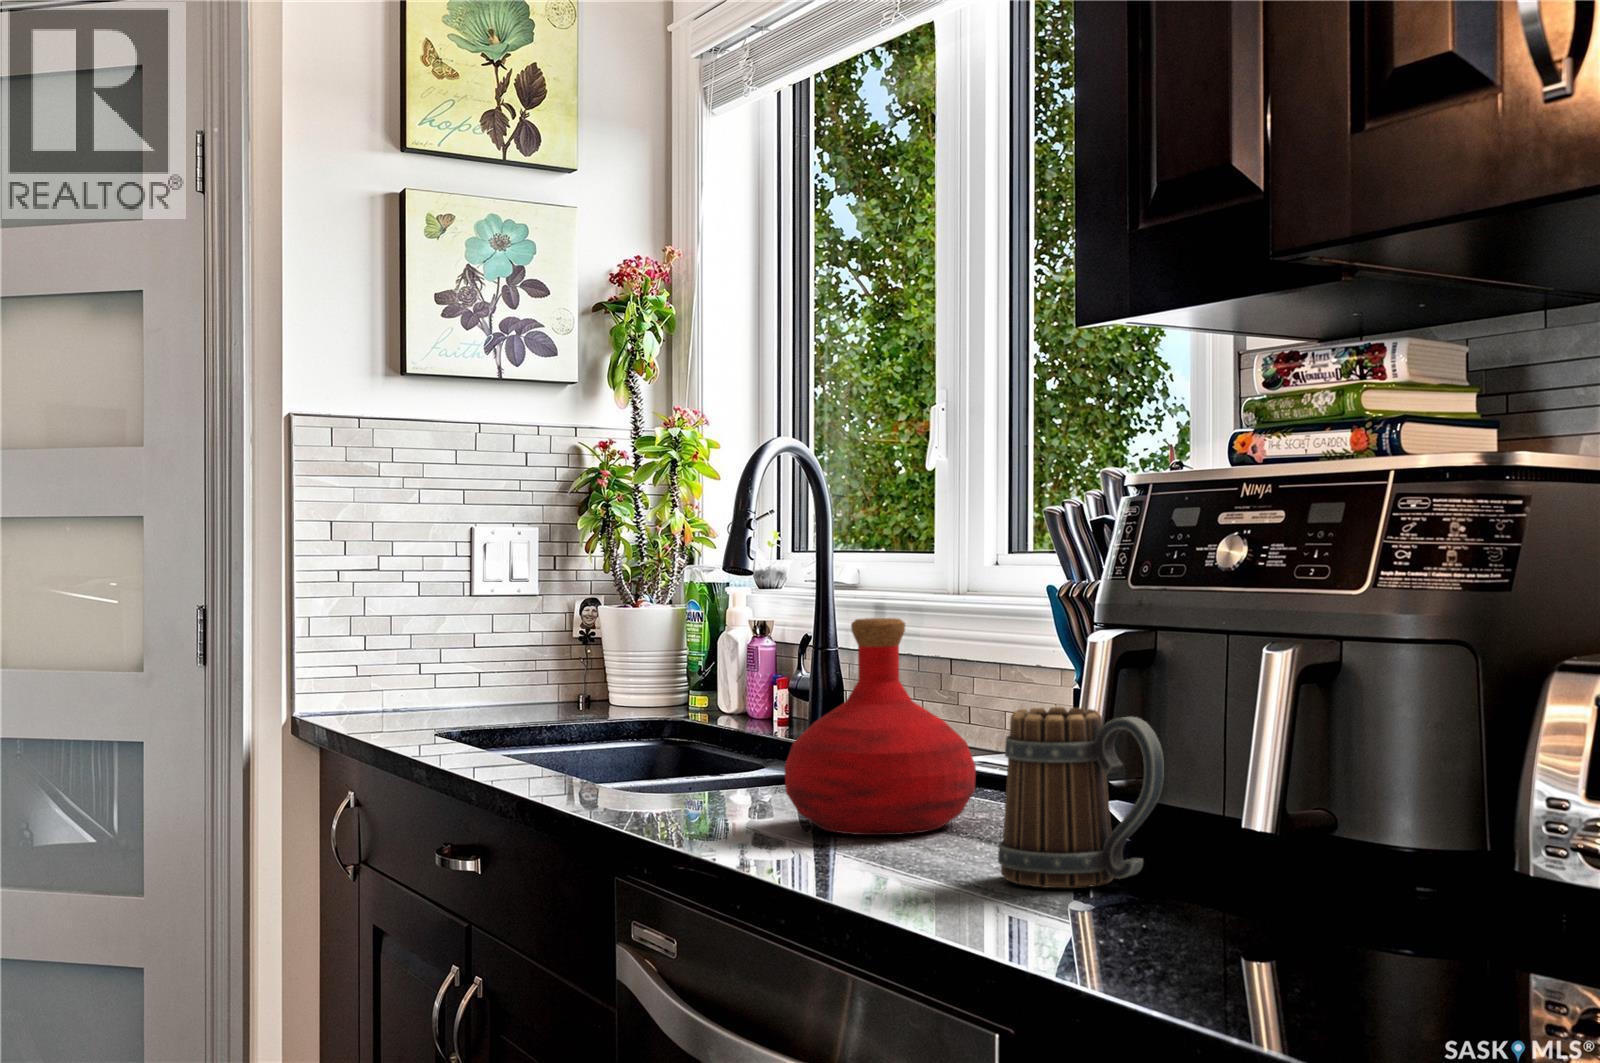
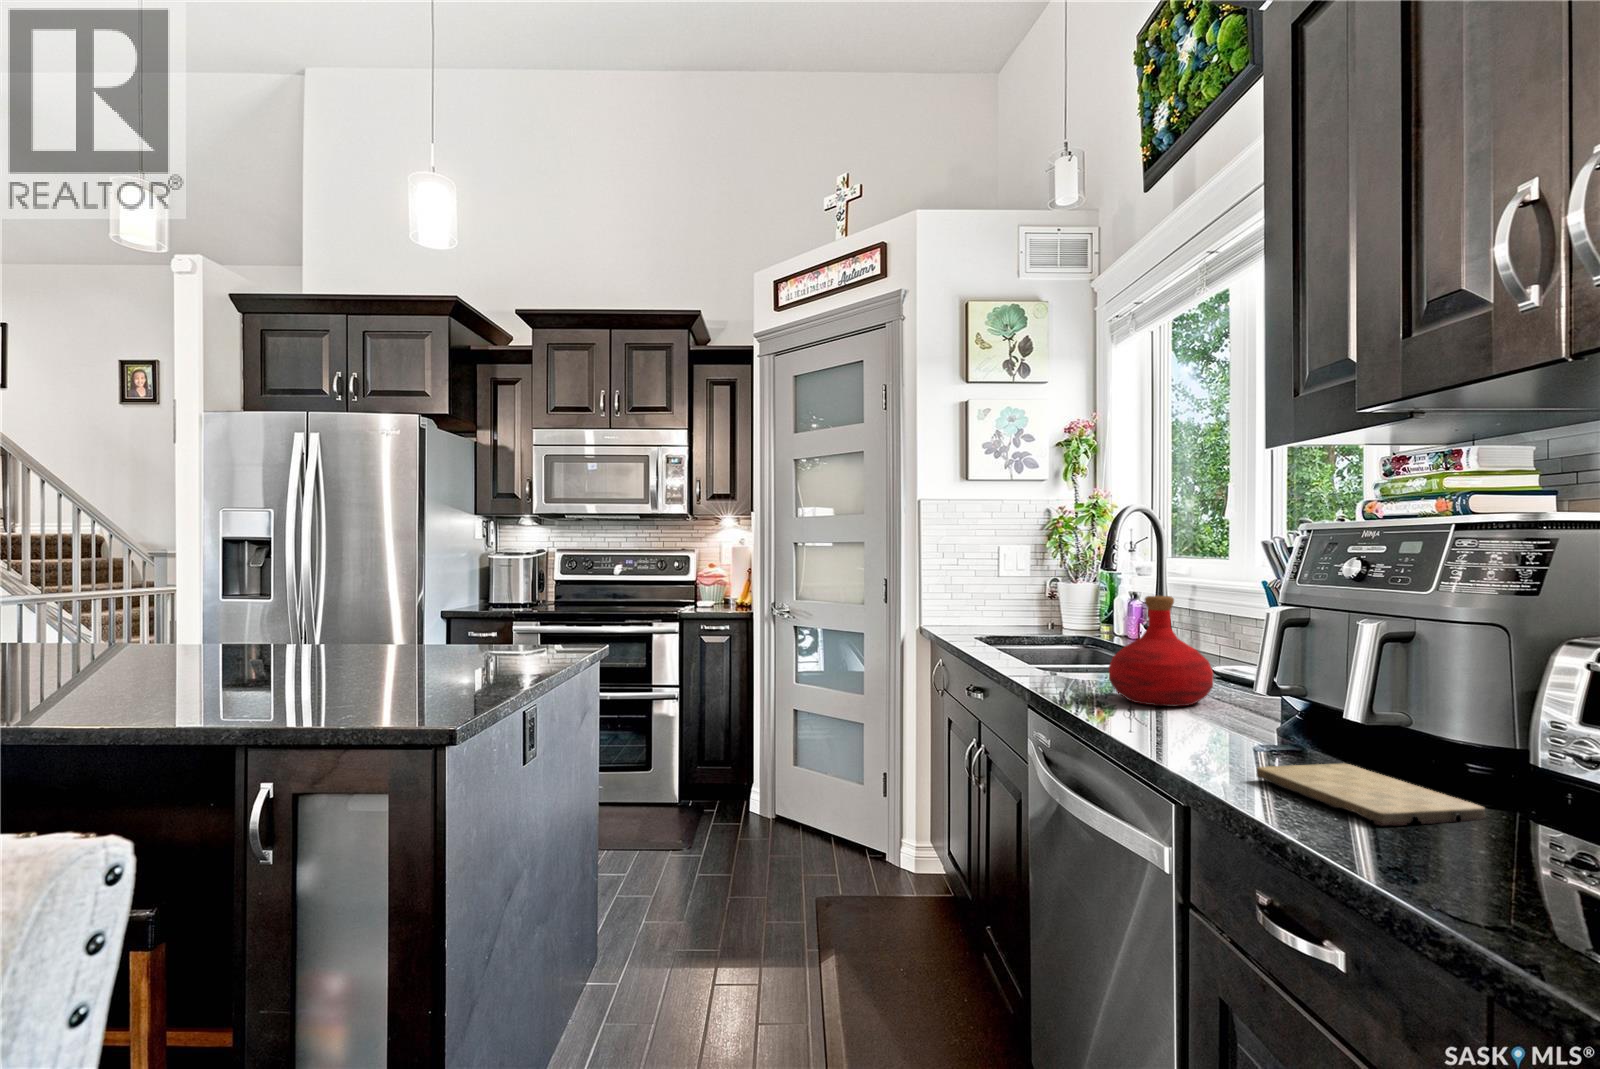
mug: present [998,707,1164,888] -> none [1207,648,1305,747]
cutting board: none [1114,895,1455,982] -> present [1257,763,1485,826]

